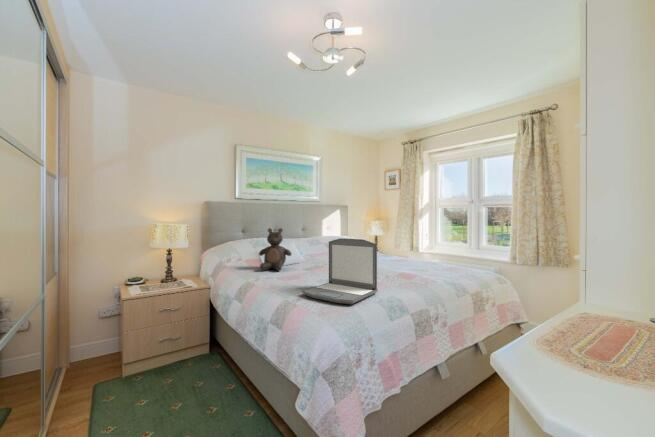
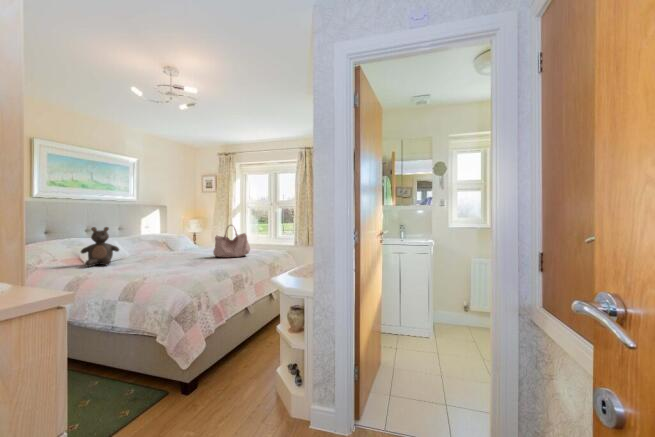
handbag: none [391,230,442,277] -> present [213,225,250,257]
laptop: present [302,238,378,304] -> none [146,232,207,276]

